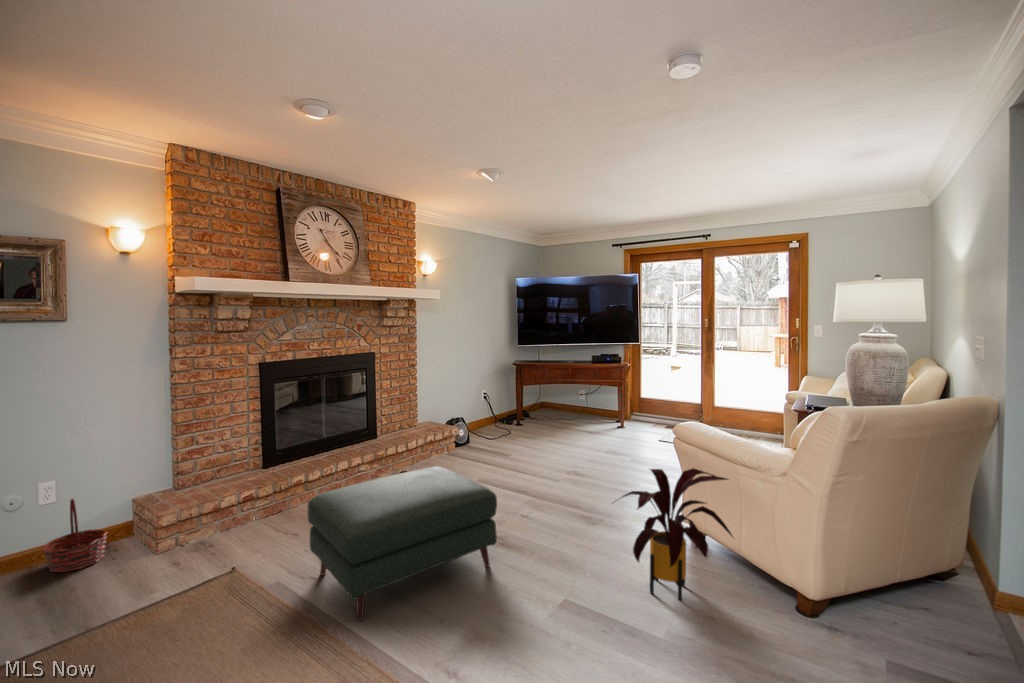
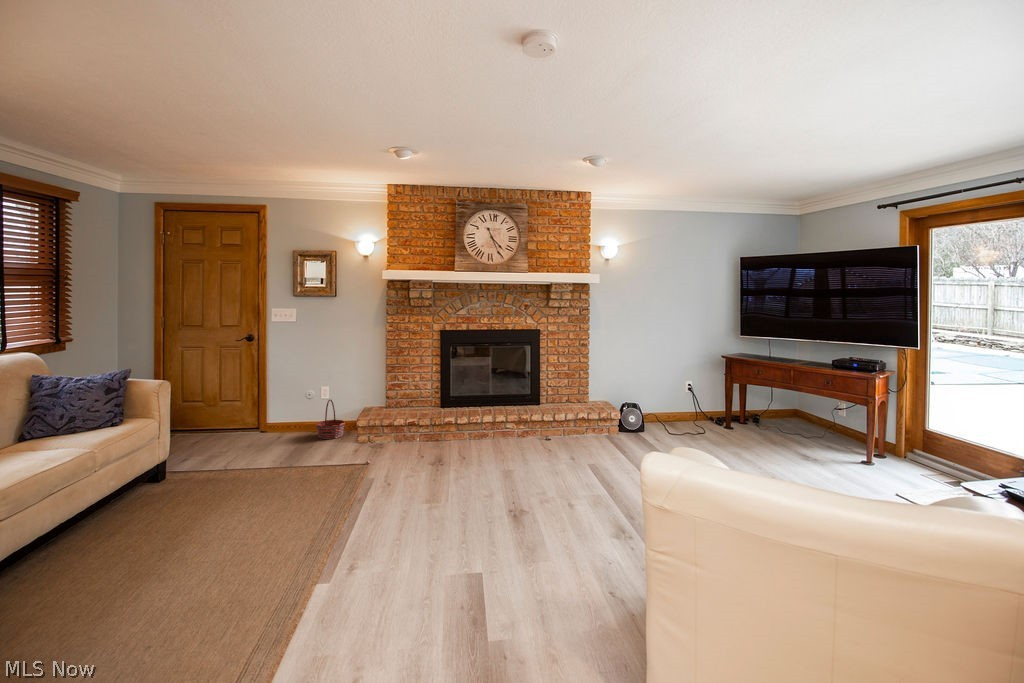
ottoman: present [307,467,497,621] -> none [354,422,497,516]
house plant: present [622,468,733,601] -> none [494,466,658,614]

